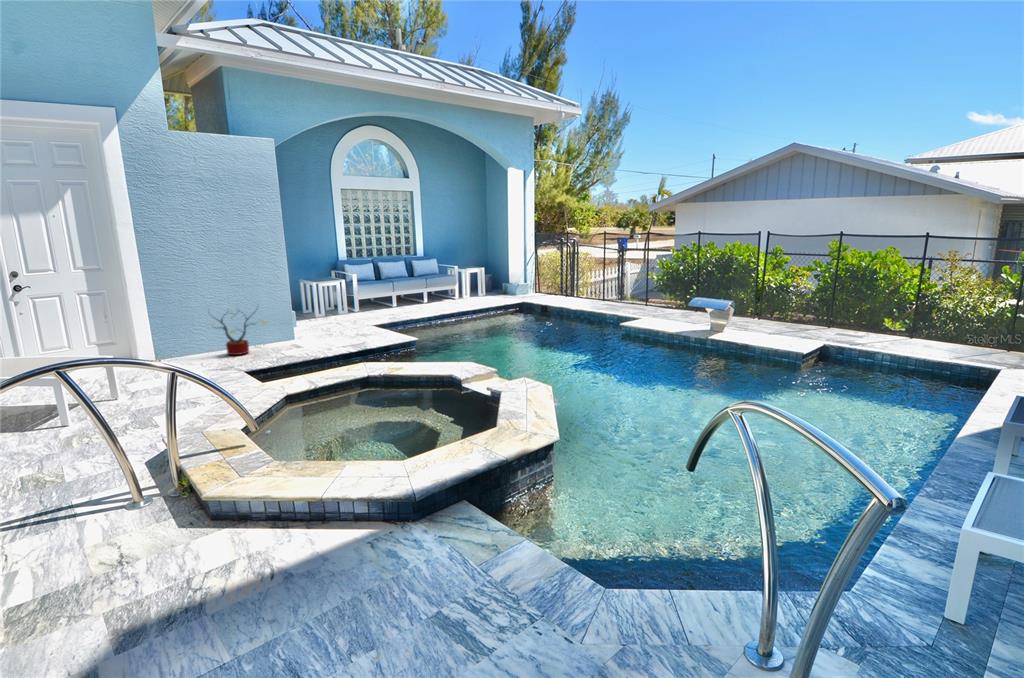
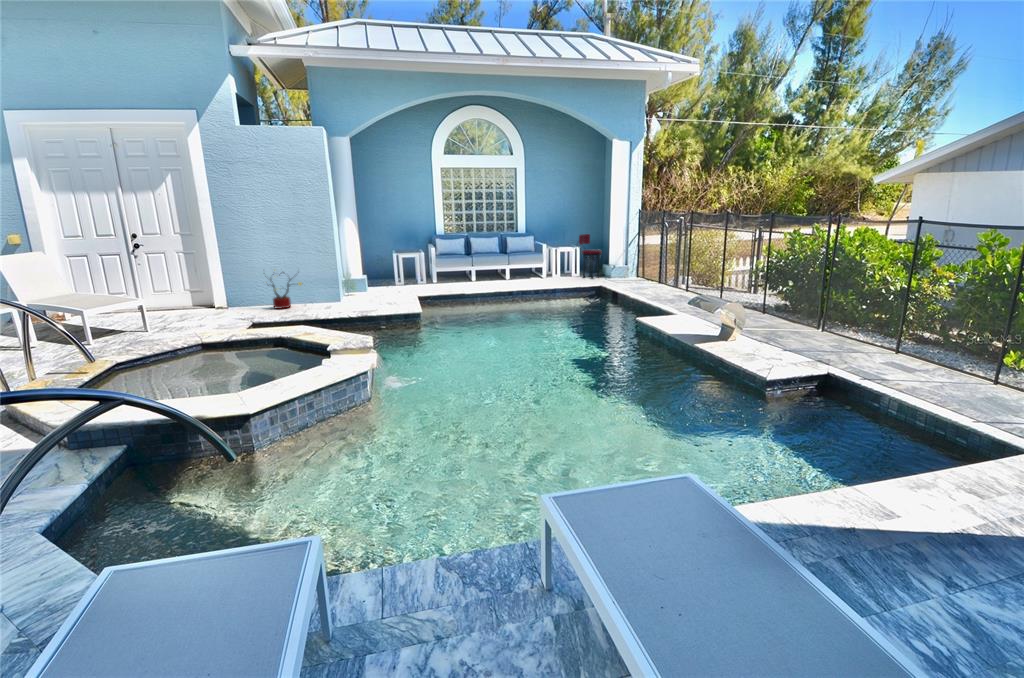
stool: none [482,255,507,297] -> present [579,234,602,279]

